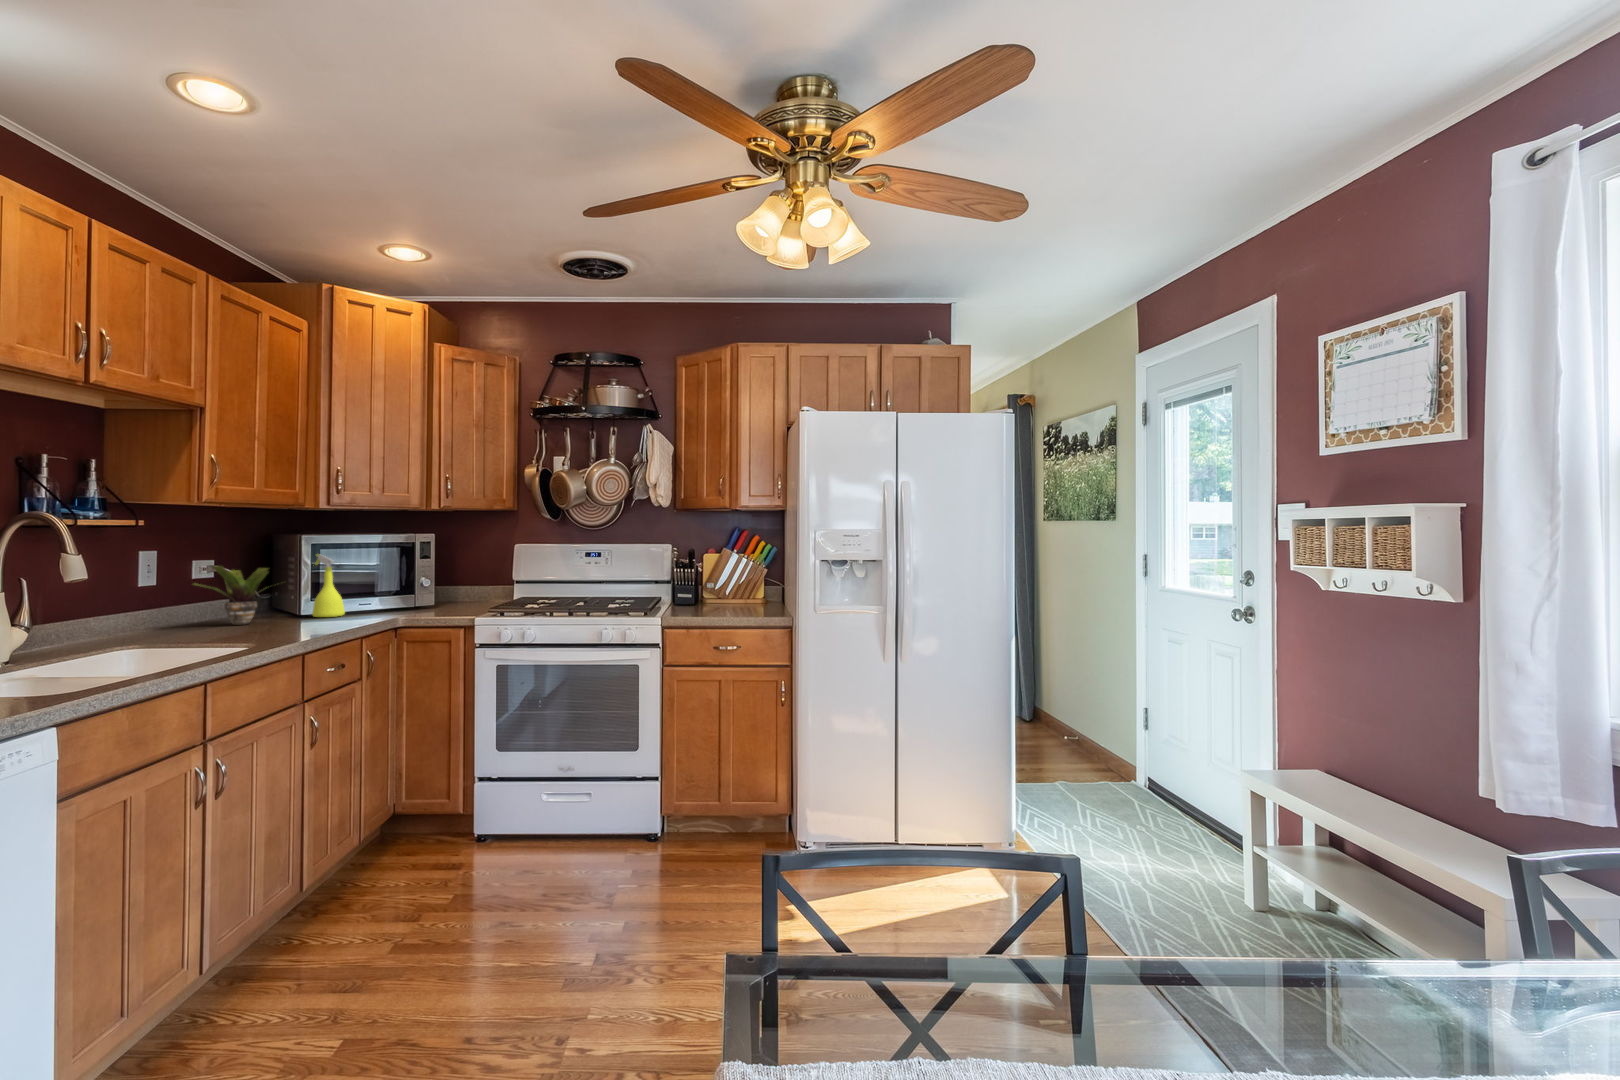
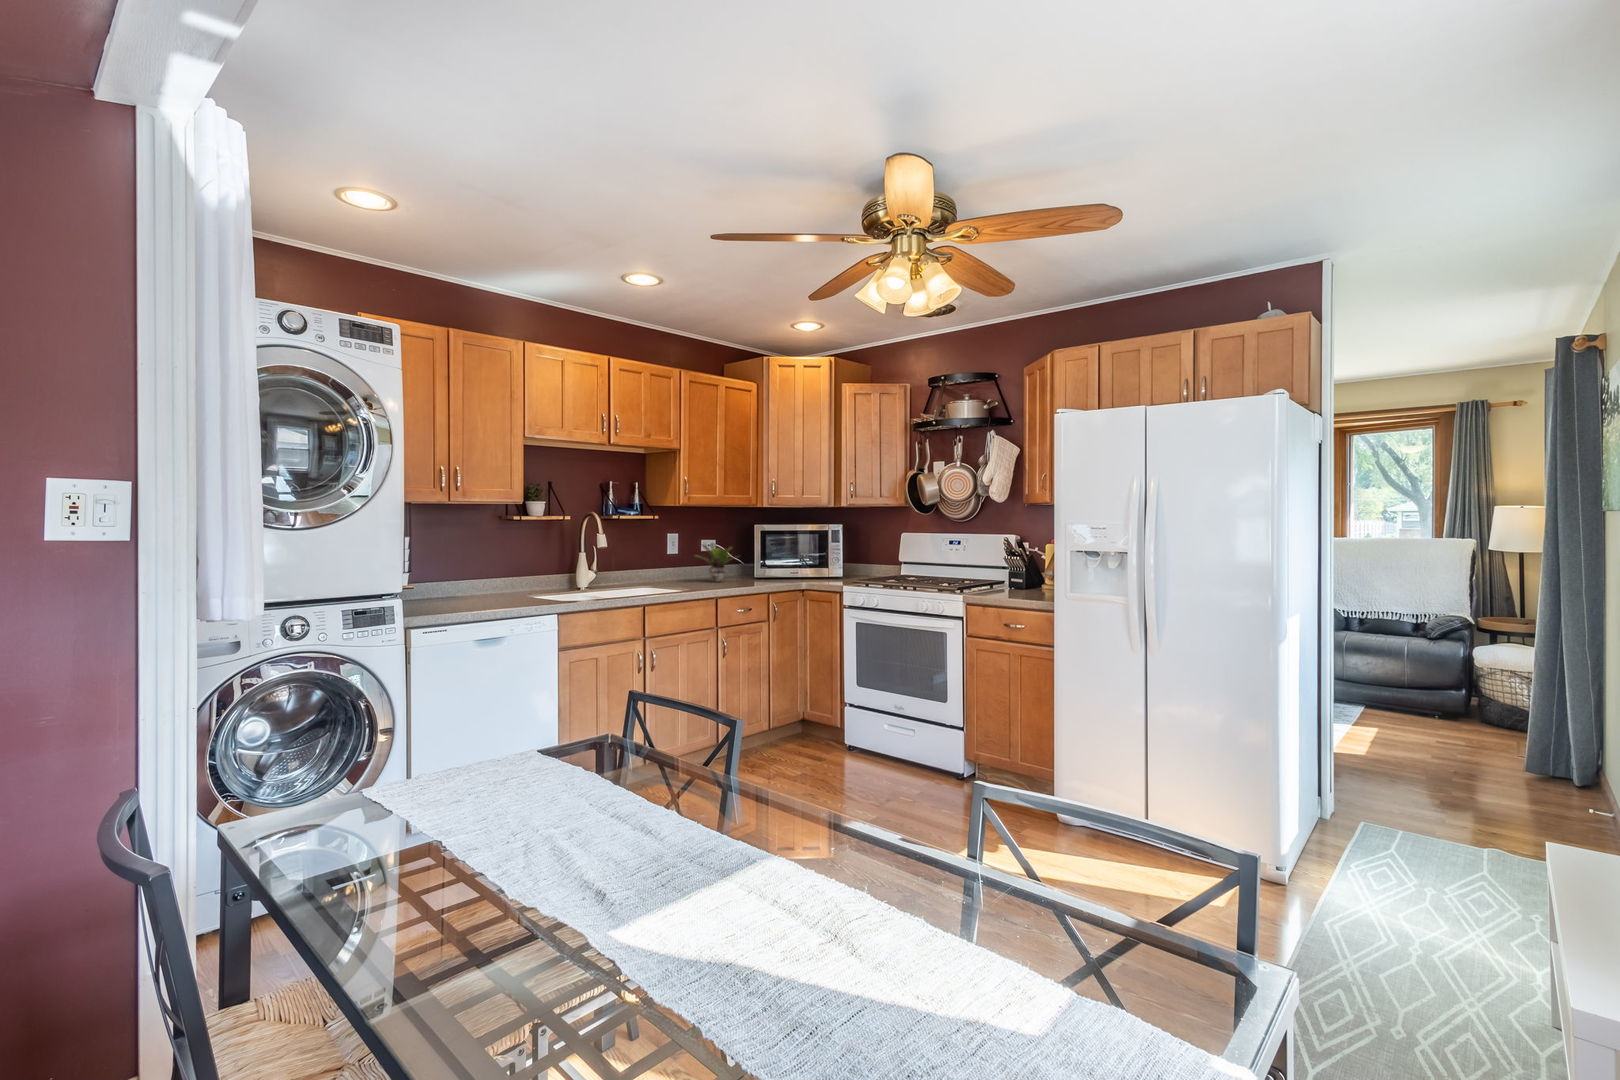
spray bottle: present [312,554,345,617] -> none [757,538,776,581]

